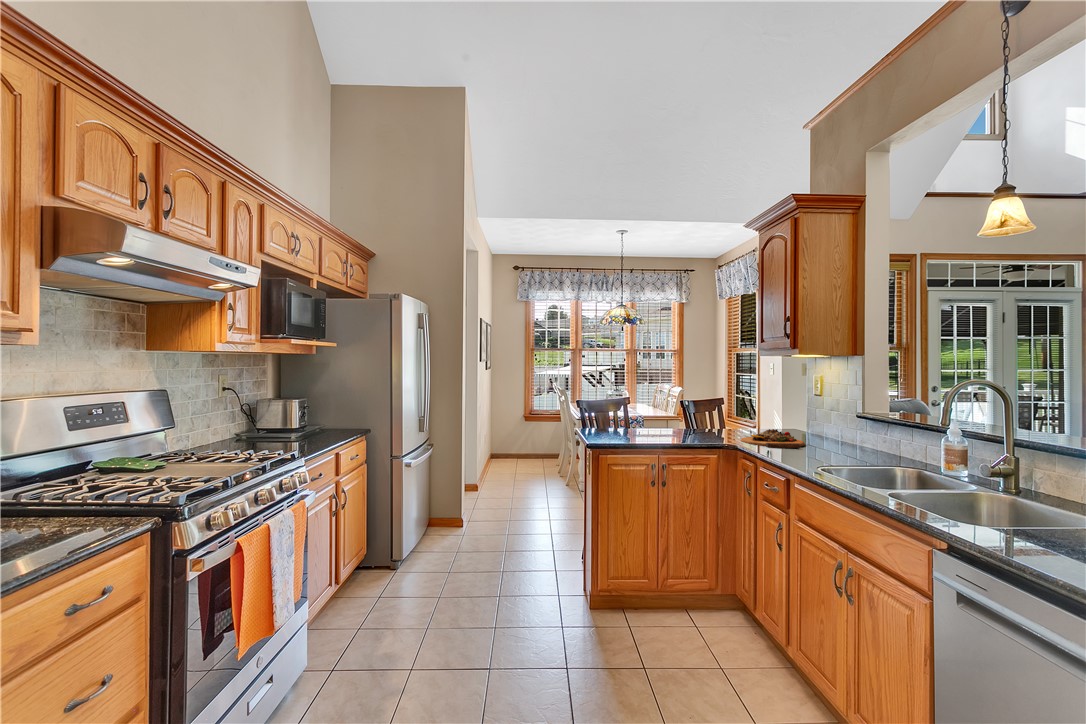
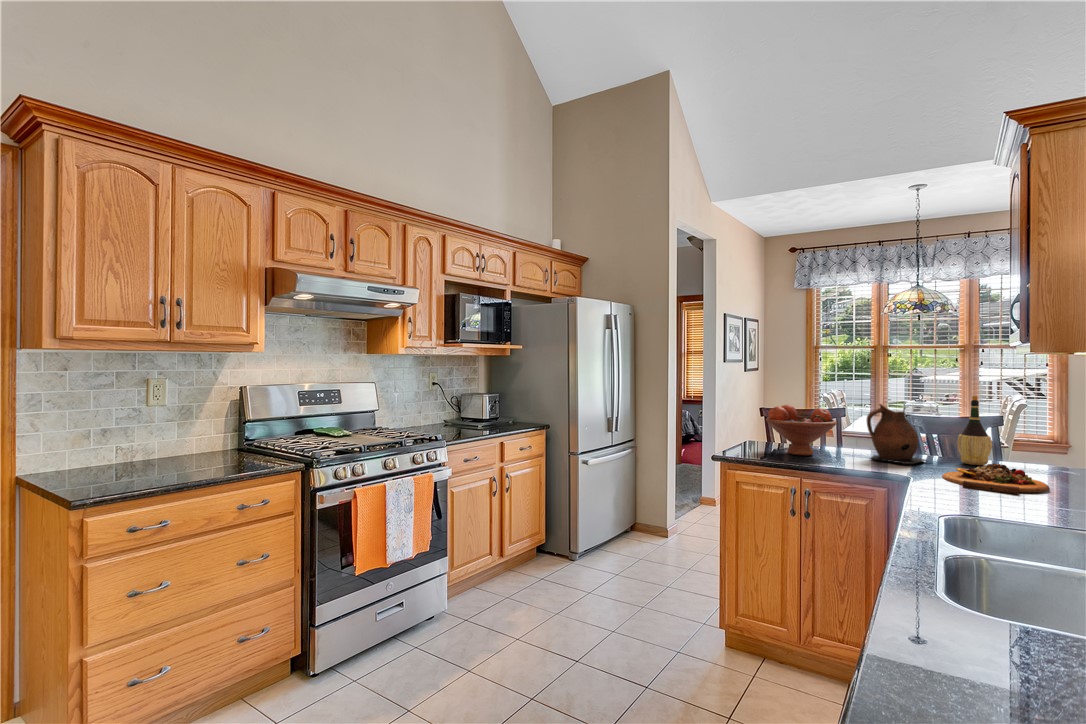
wine bottle: none [725,383,746,432] -> present [958,396,992,465]
ceramic pitcher: none [678,391,713,436] -> present [867,404,927,464]
fruit bowl: none [610,395,664,436] -> present [766,405,837,456]

